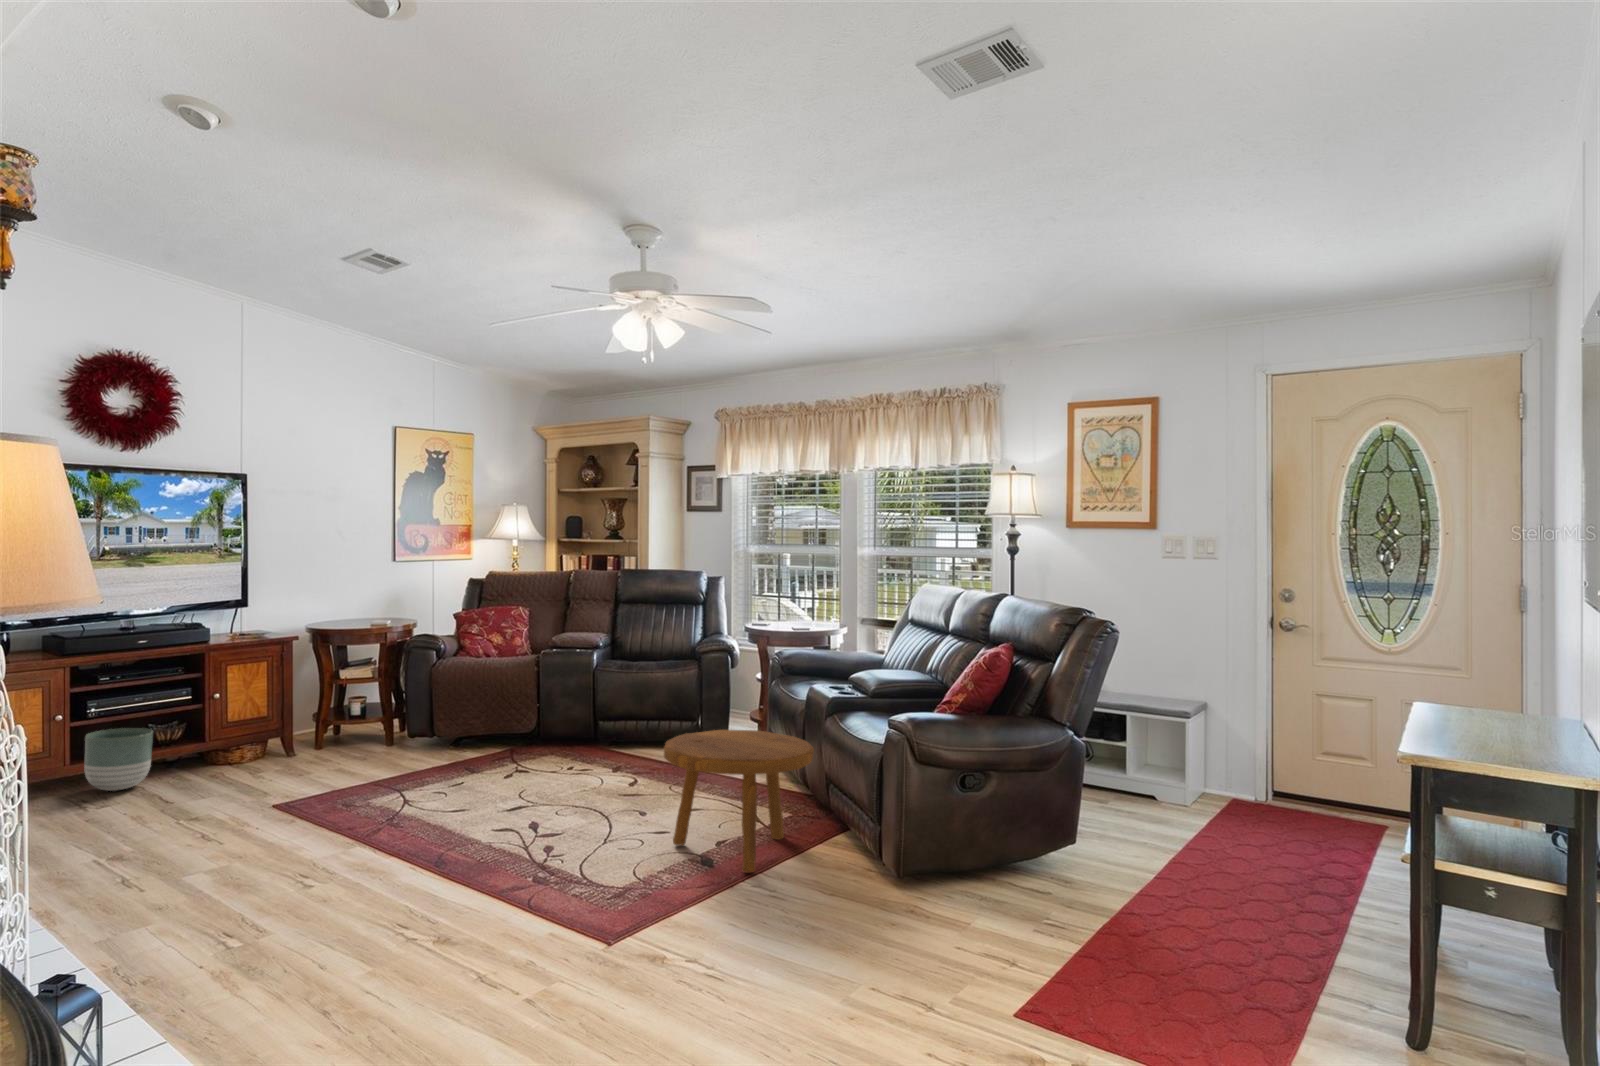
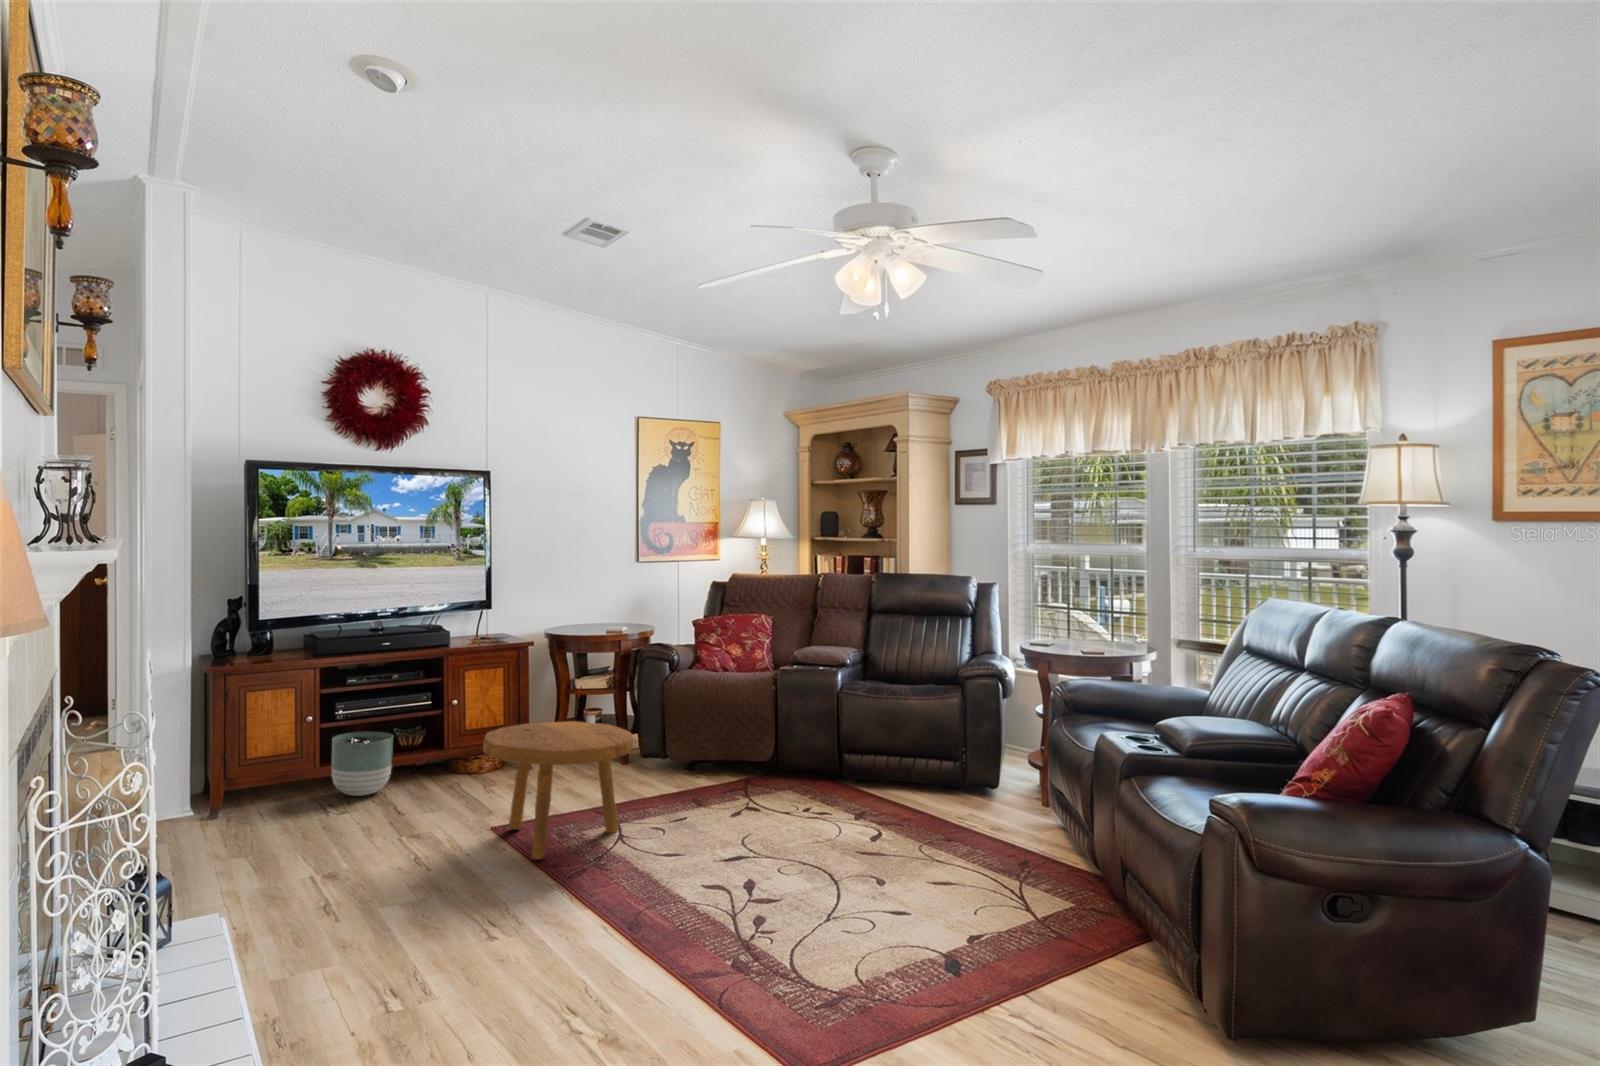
footstool: present [664,730,814,873] -> present [483,721,633,859]

